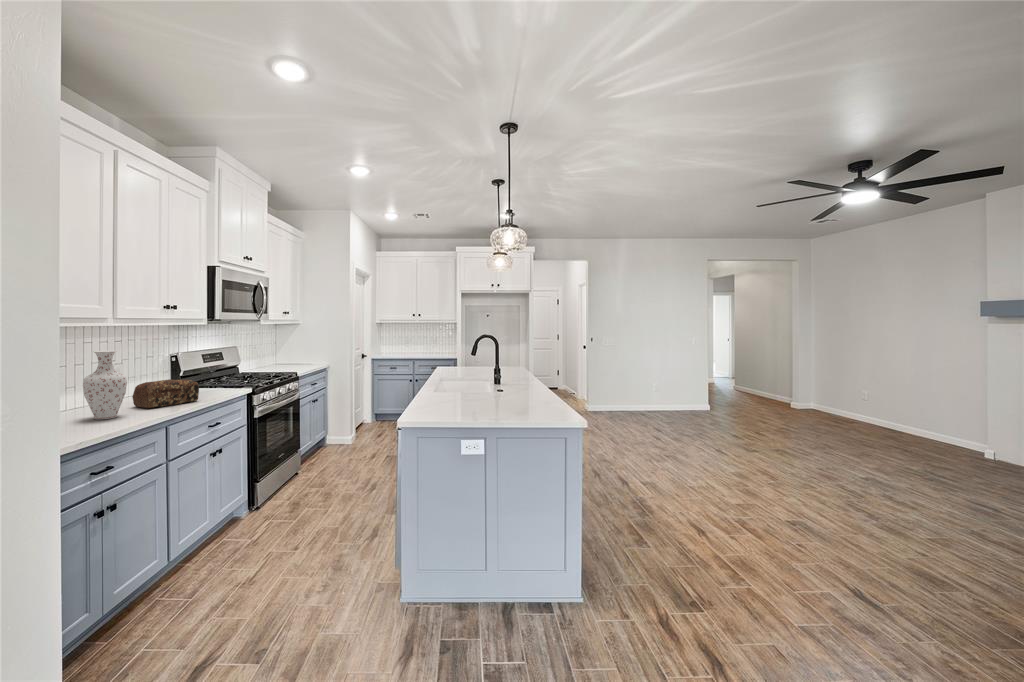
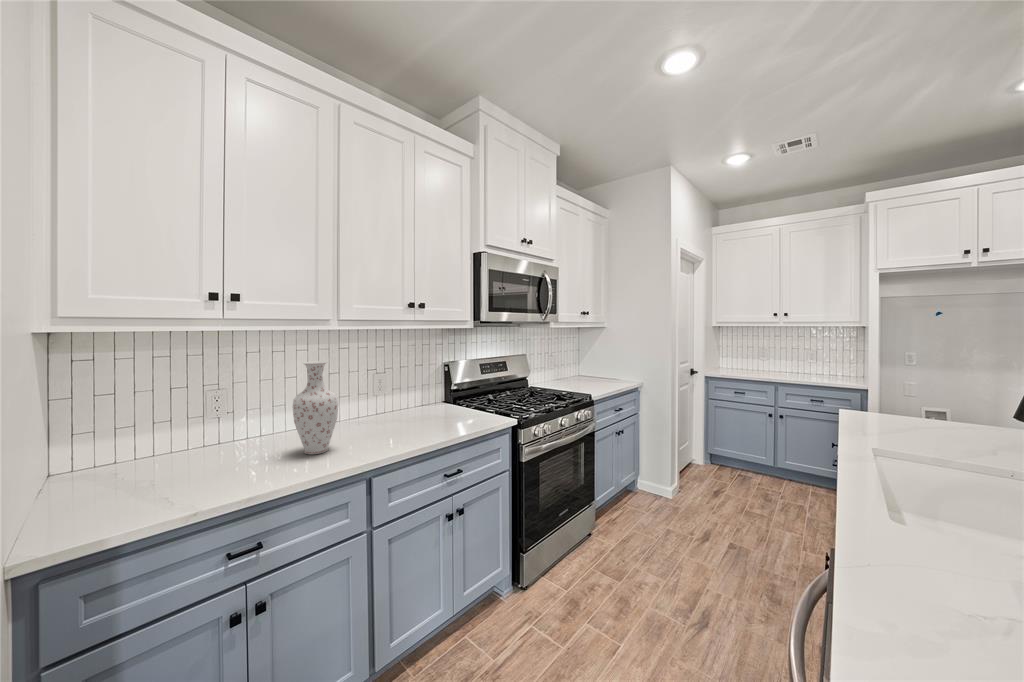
bread loaf: present [132,379,199,409] -> none [368,401,435,441]

